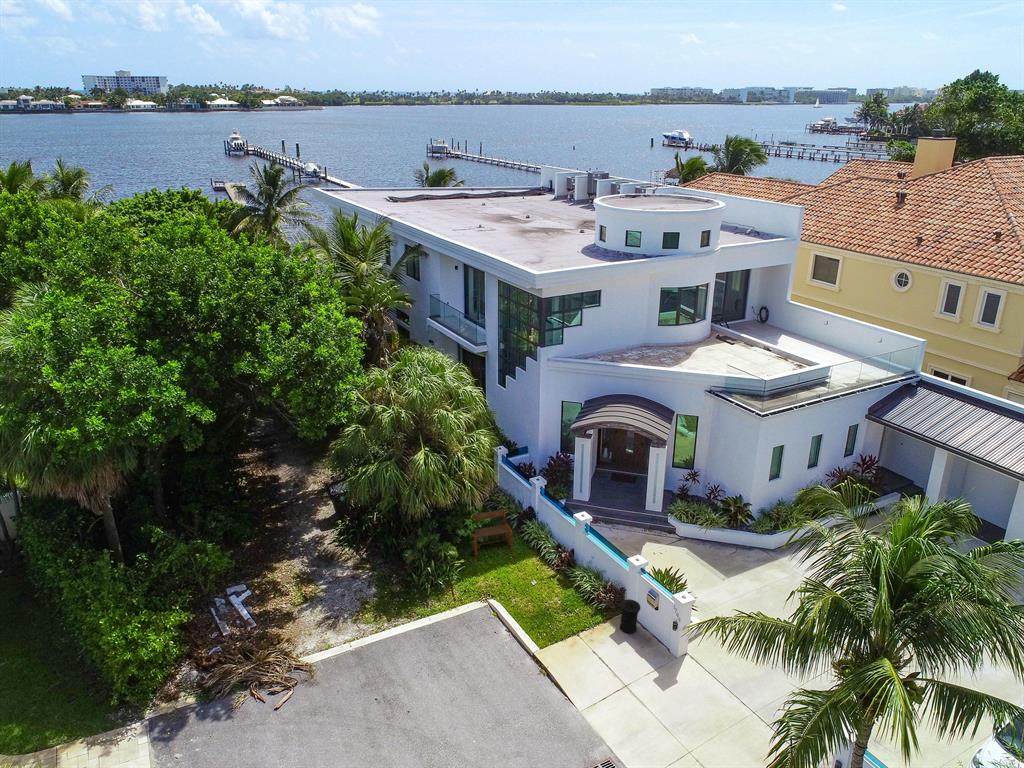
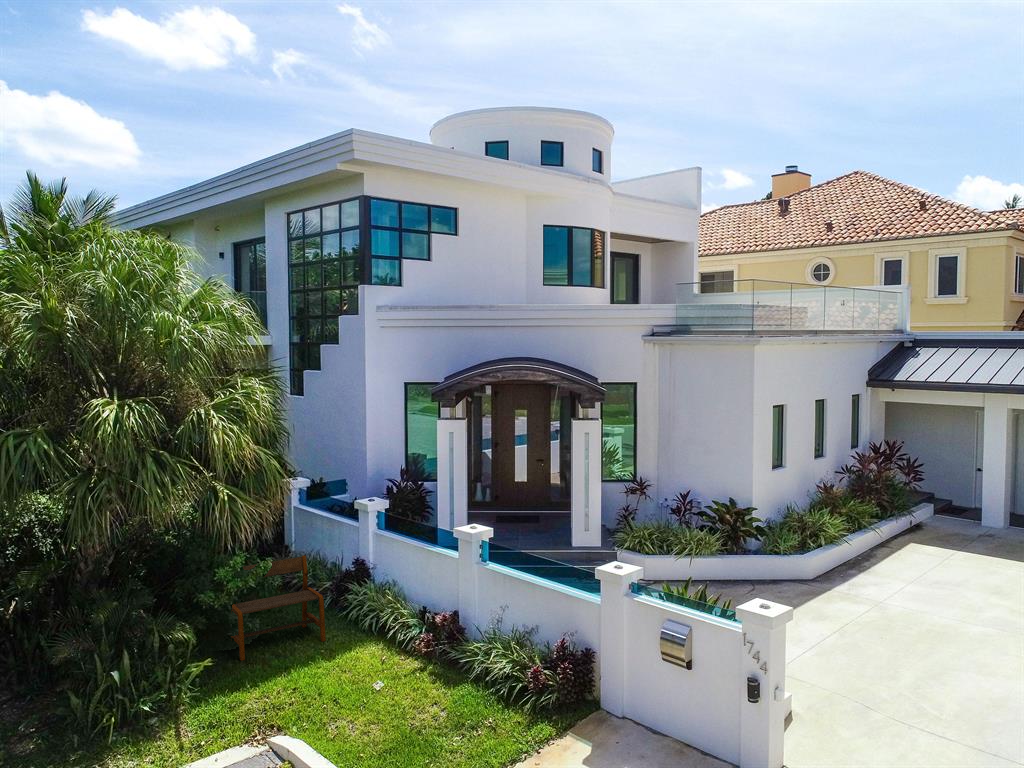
trash can: present [620,599,641,634] -> none [592,666,641,750]

